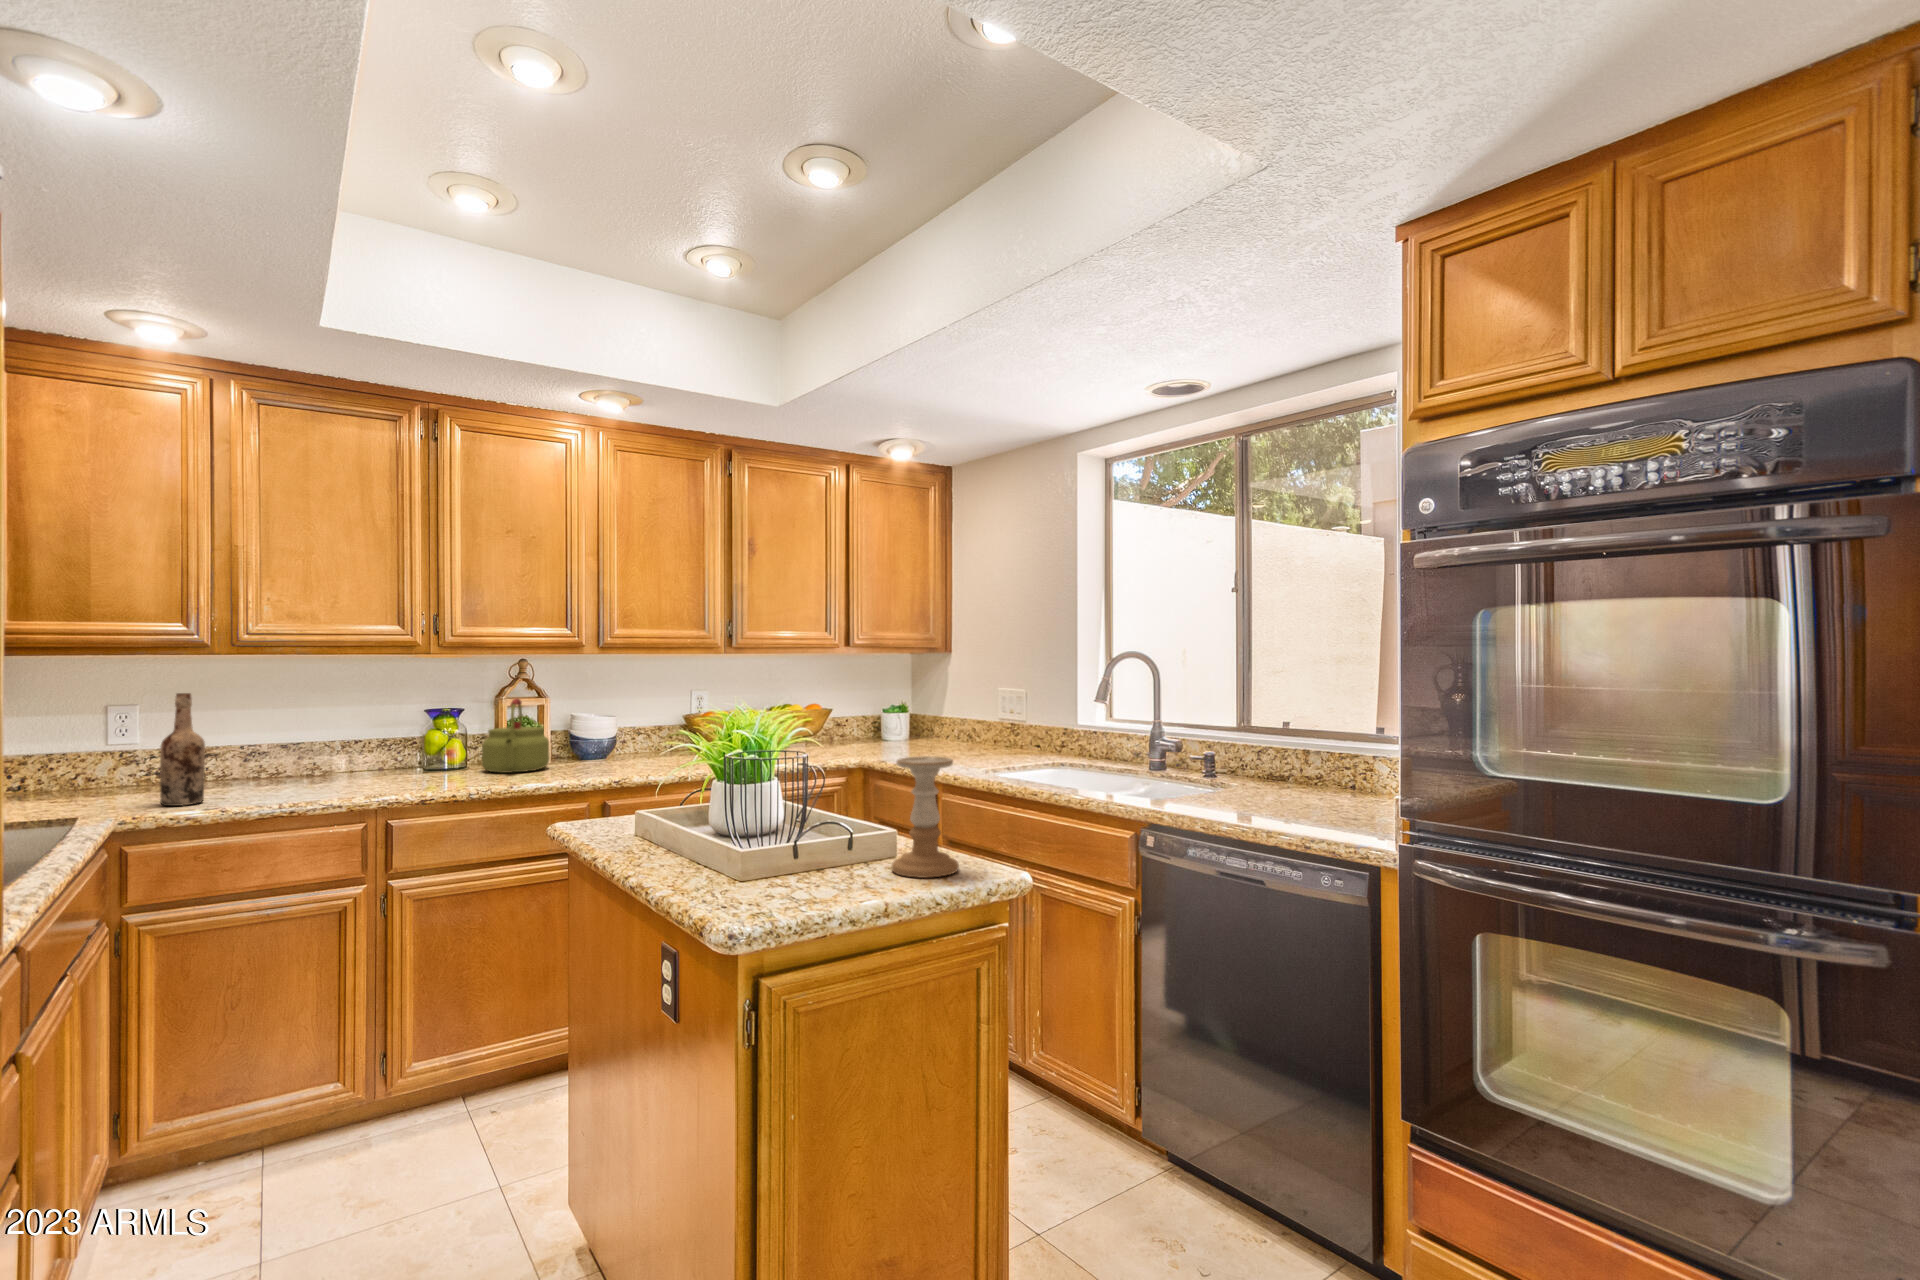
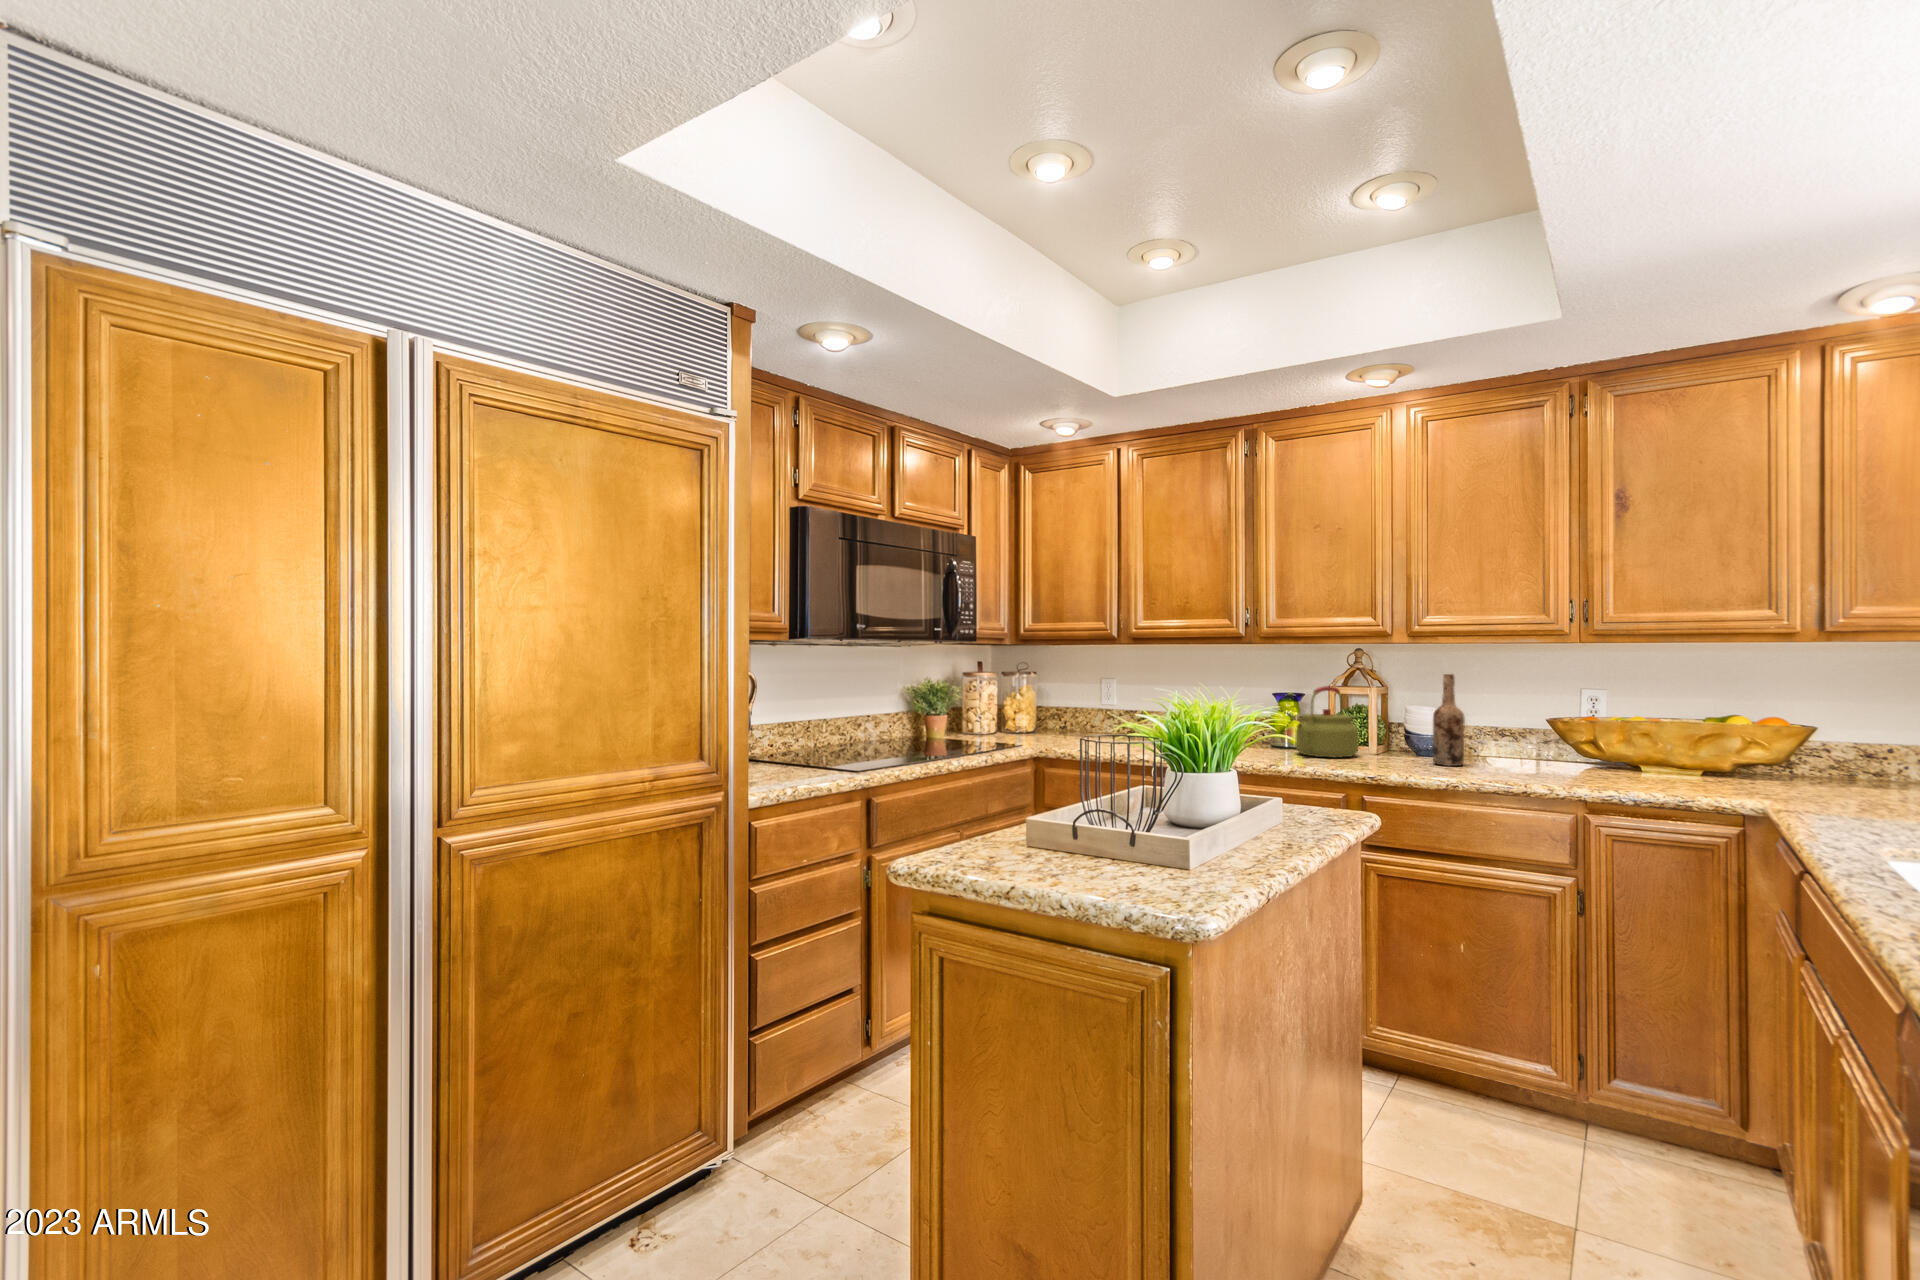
wine bottle: present [160,693,205,806] -> present [1433,674,1465,766]
candle holder: present [892,756,959,878] -> none [1107,755,1184,893]

